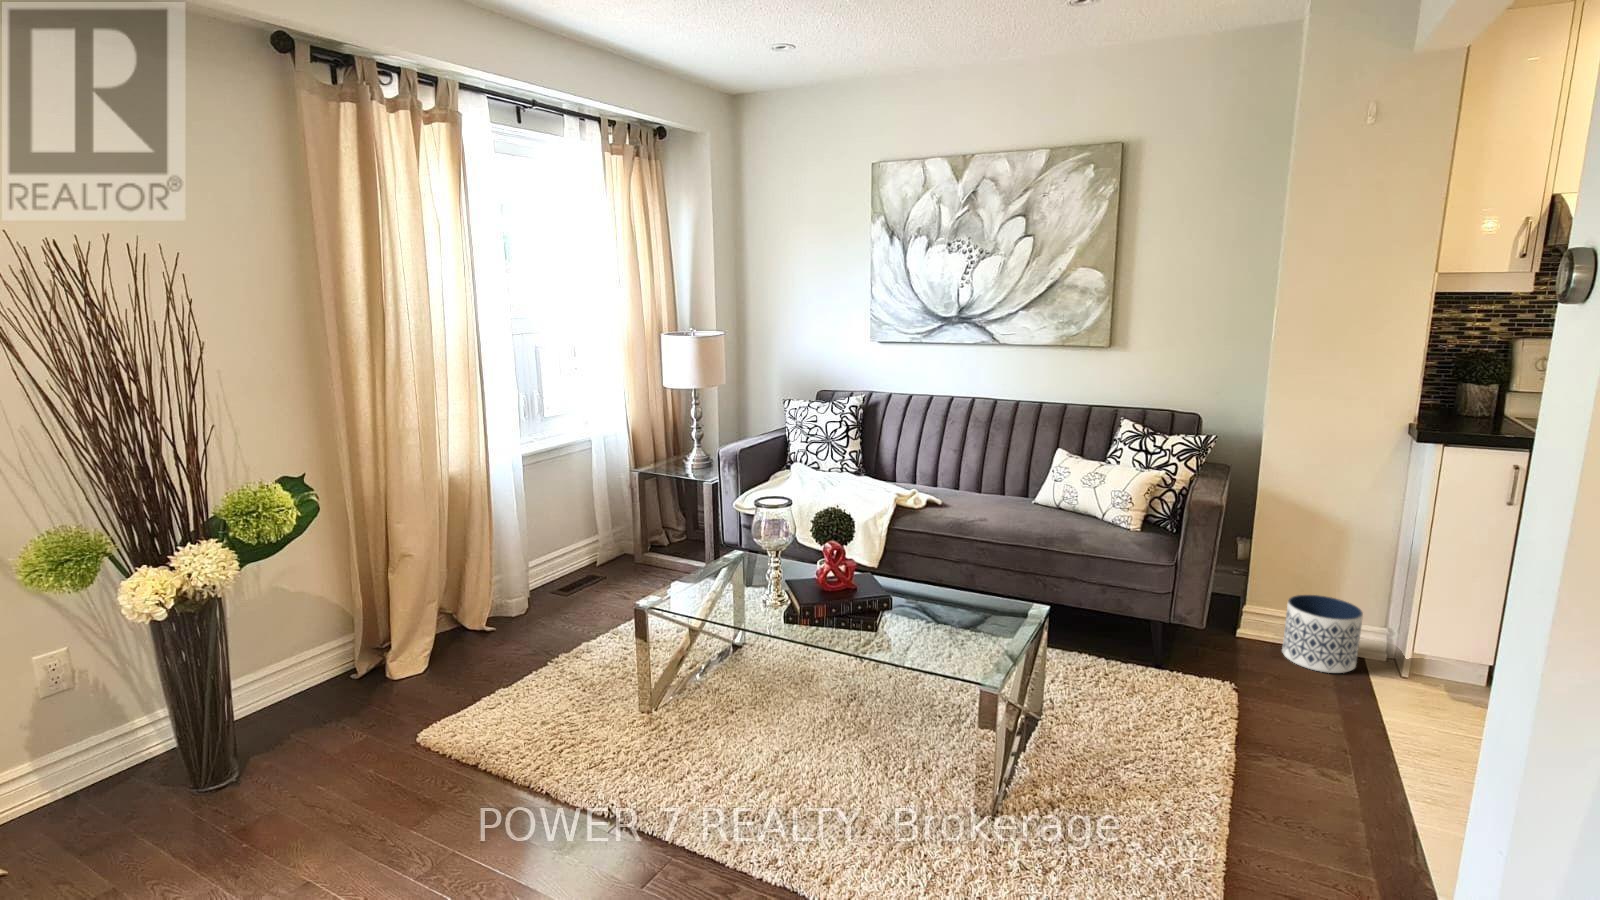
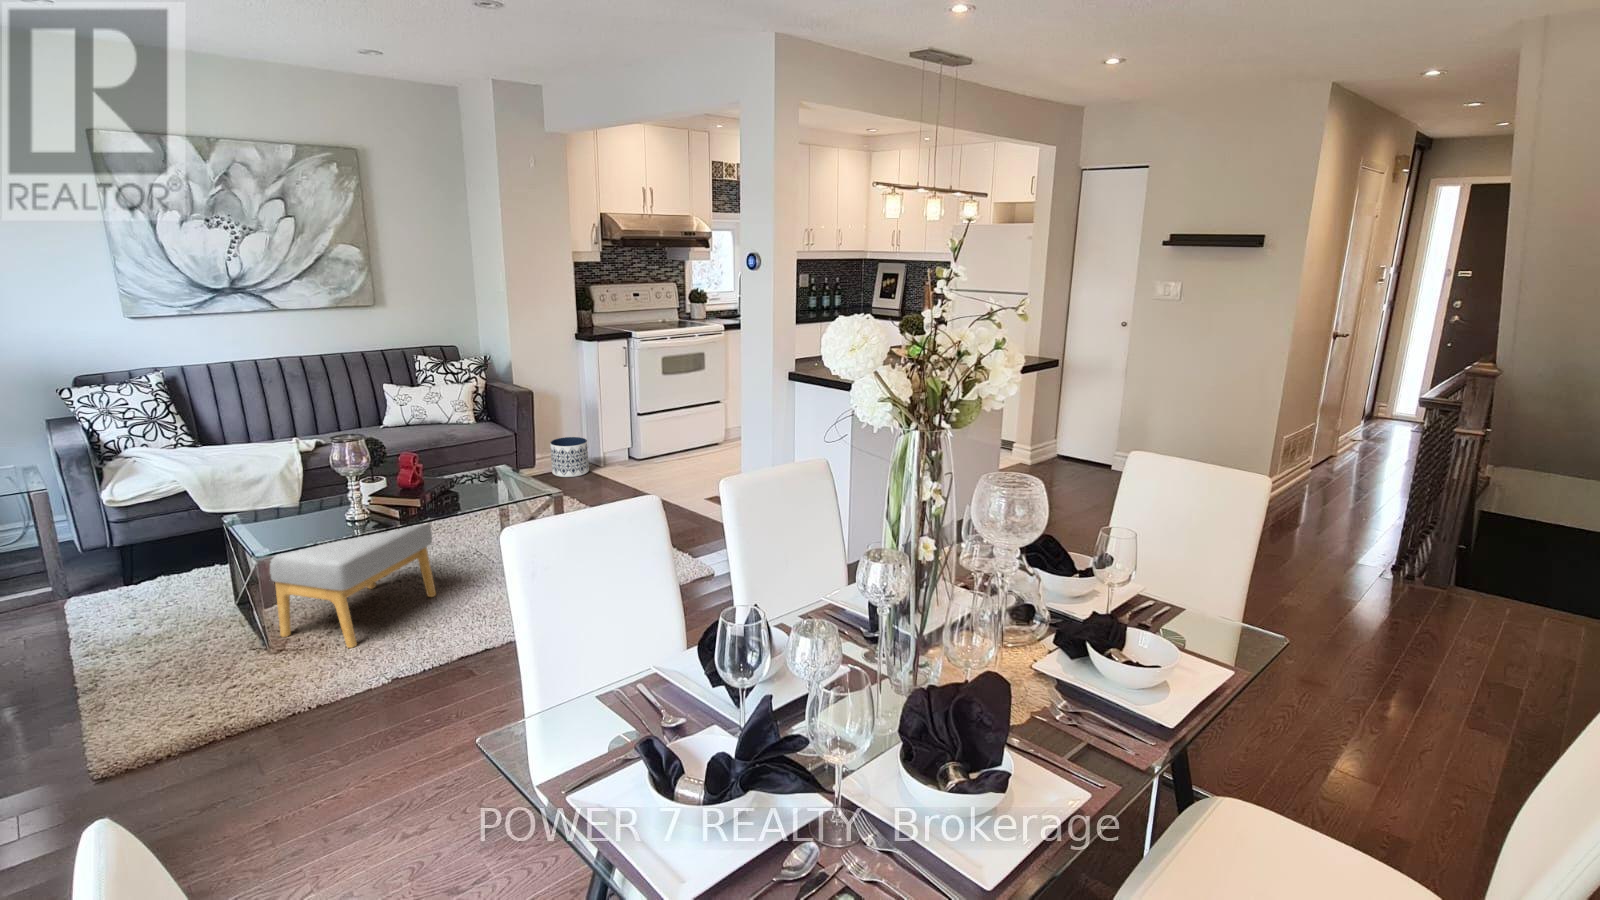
footstool: none [679,599,853,761] -> present [270,524,436,648]

